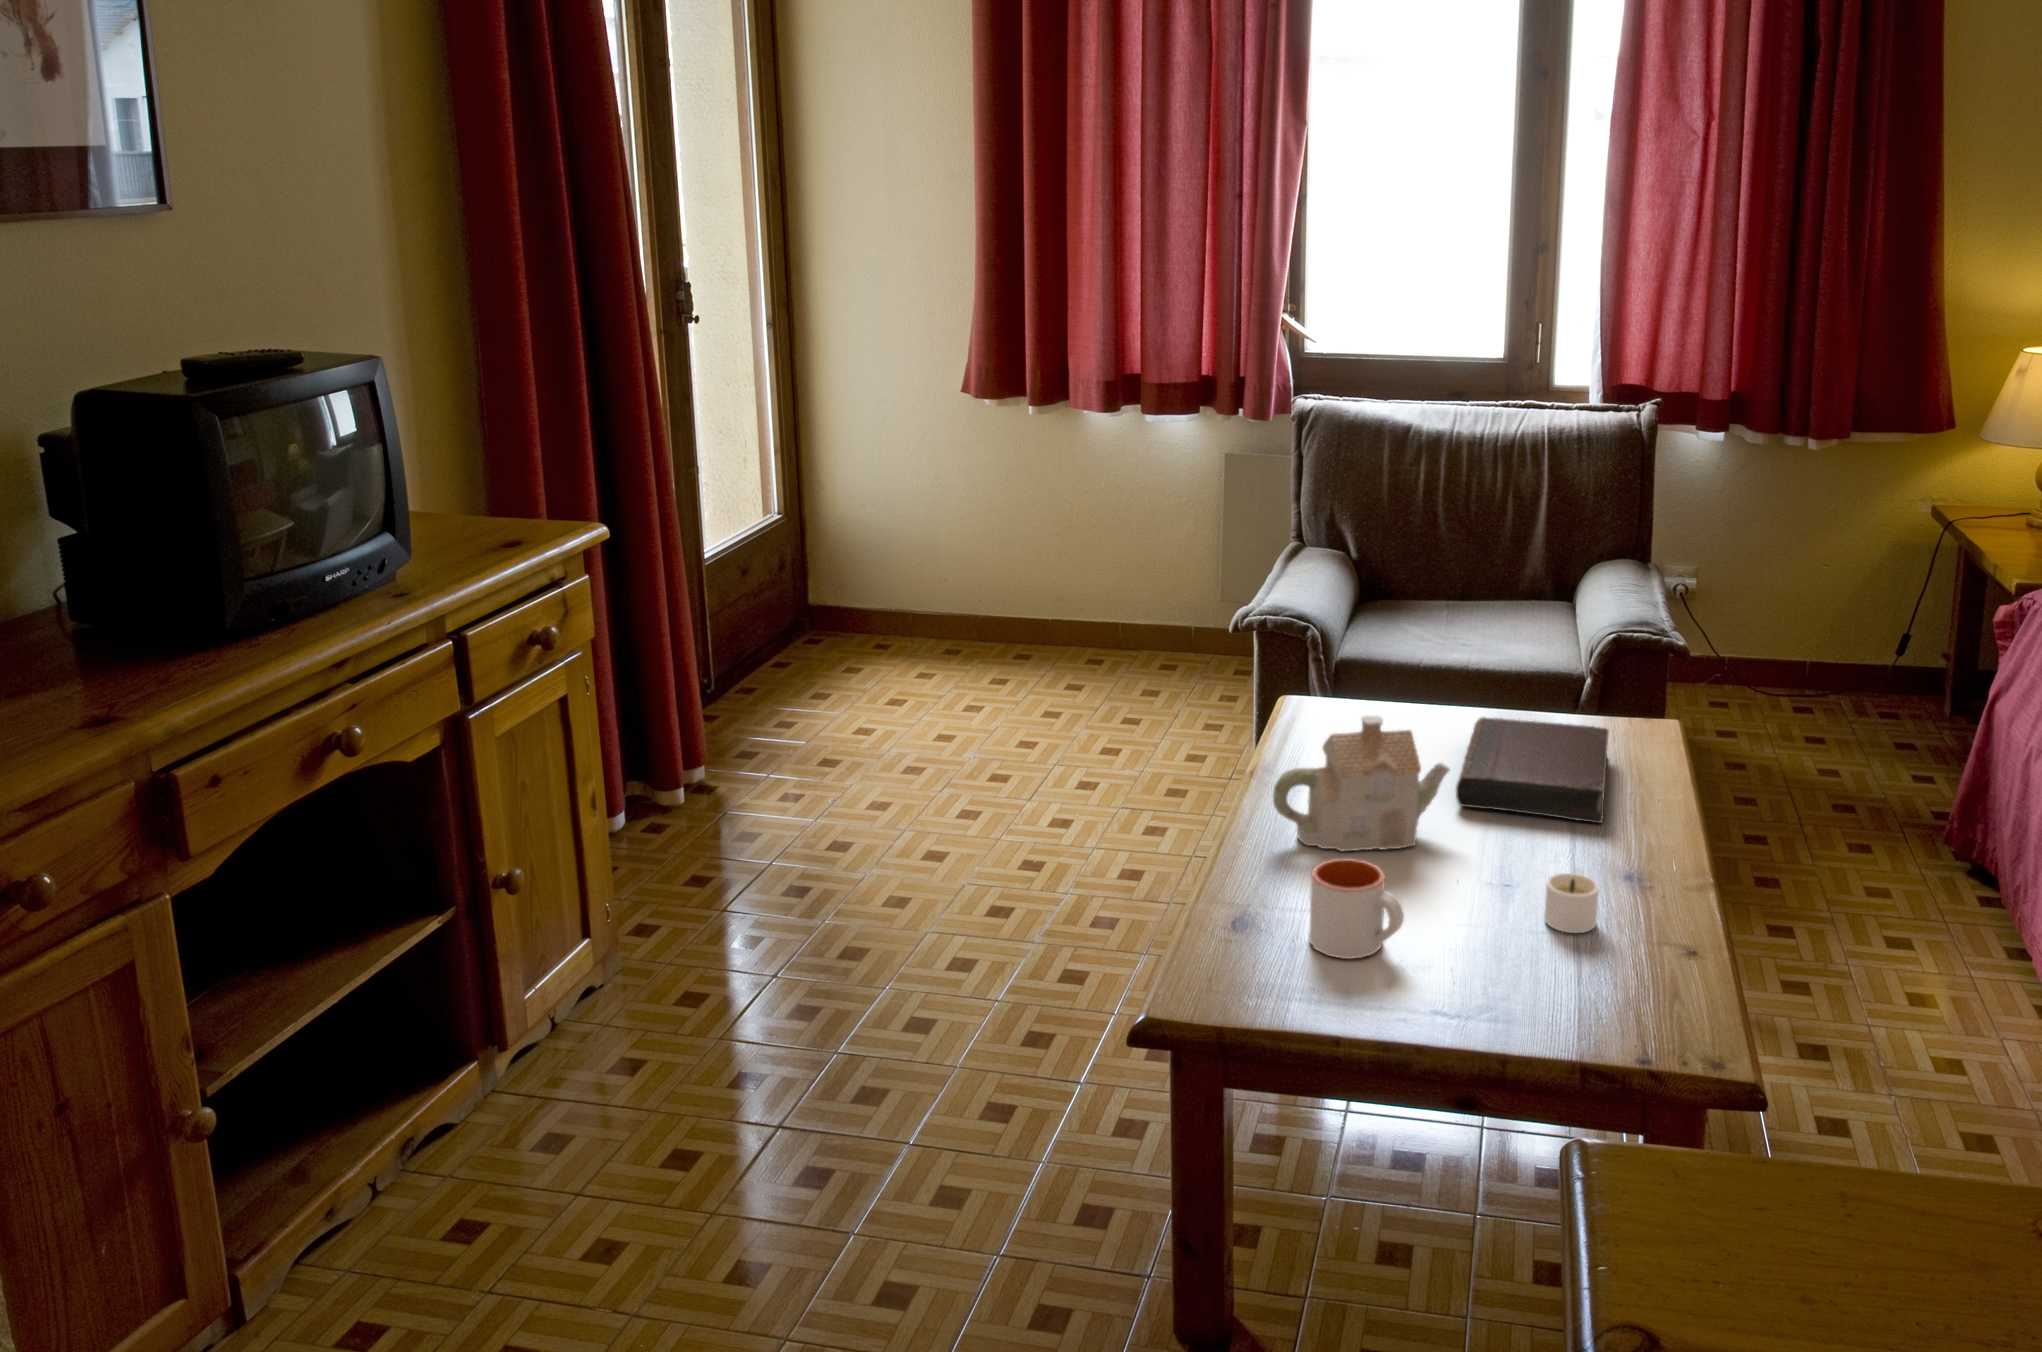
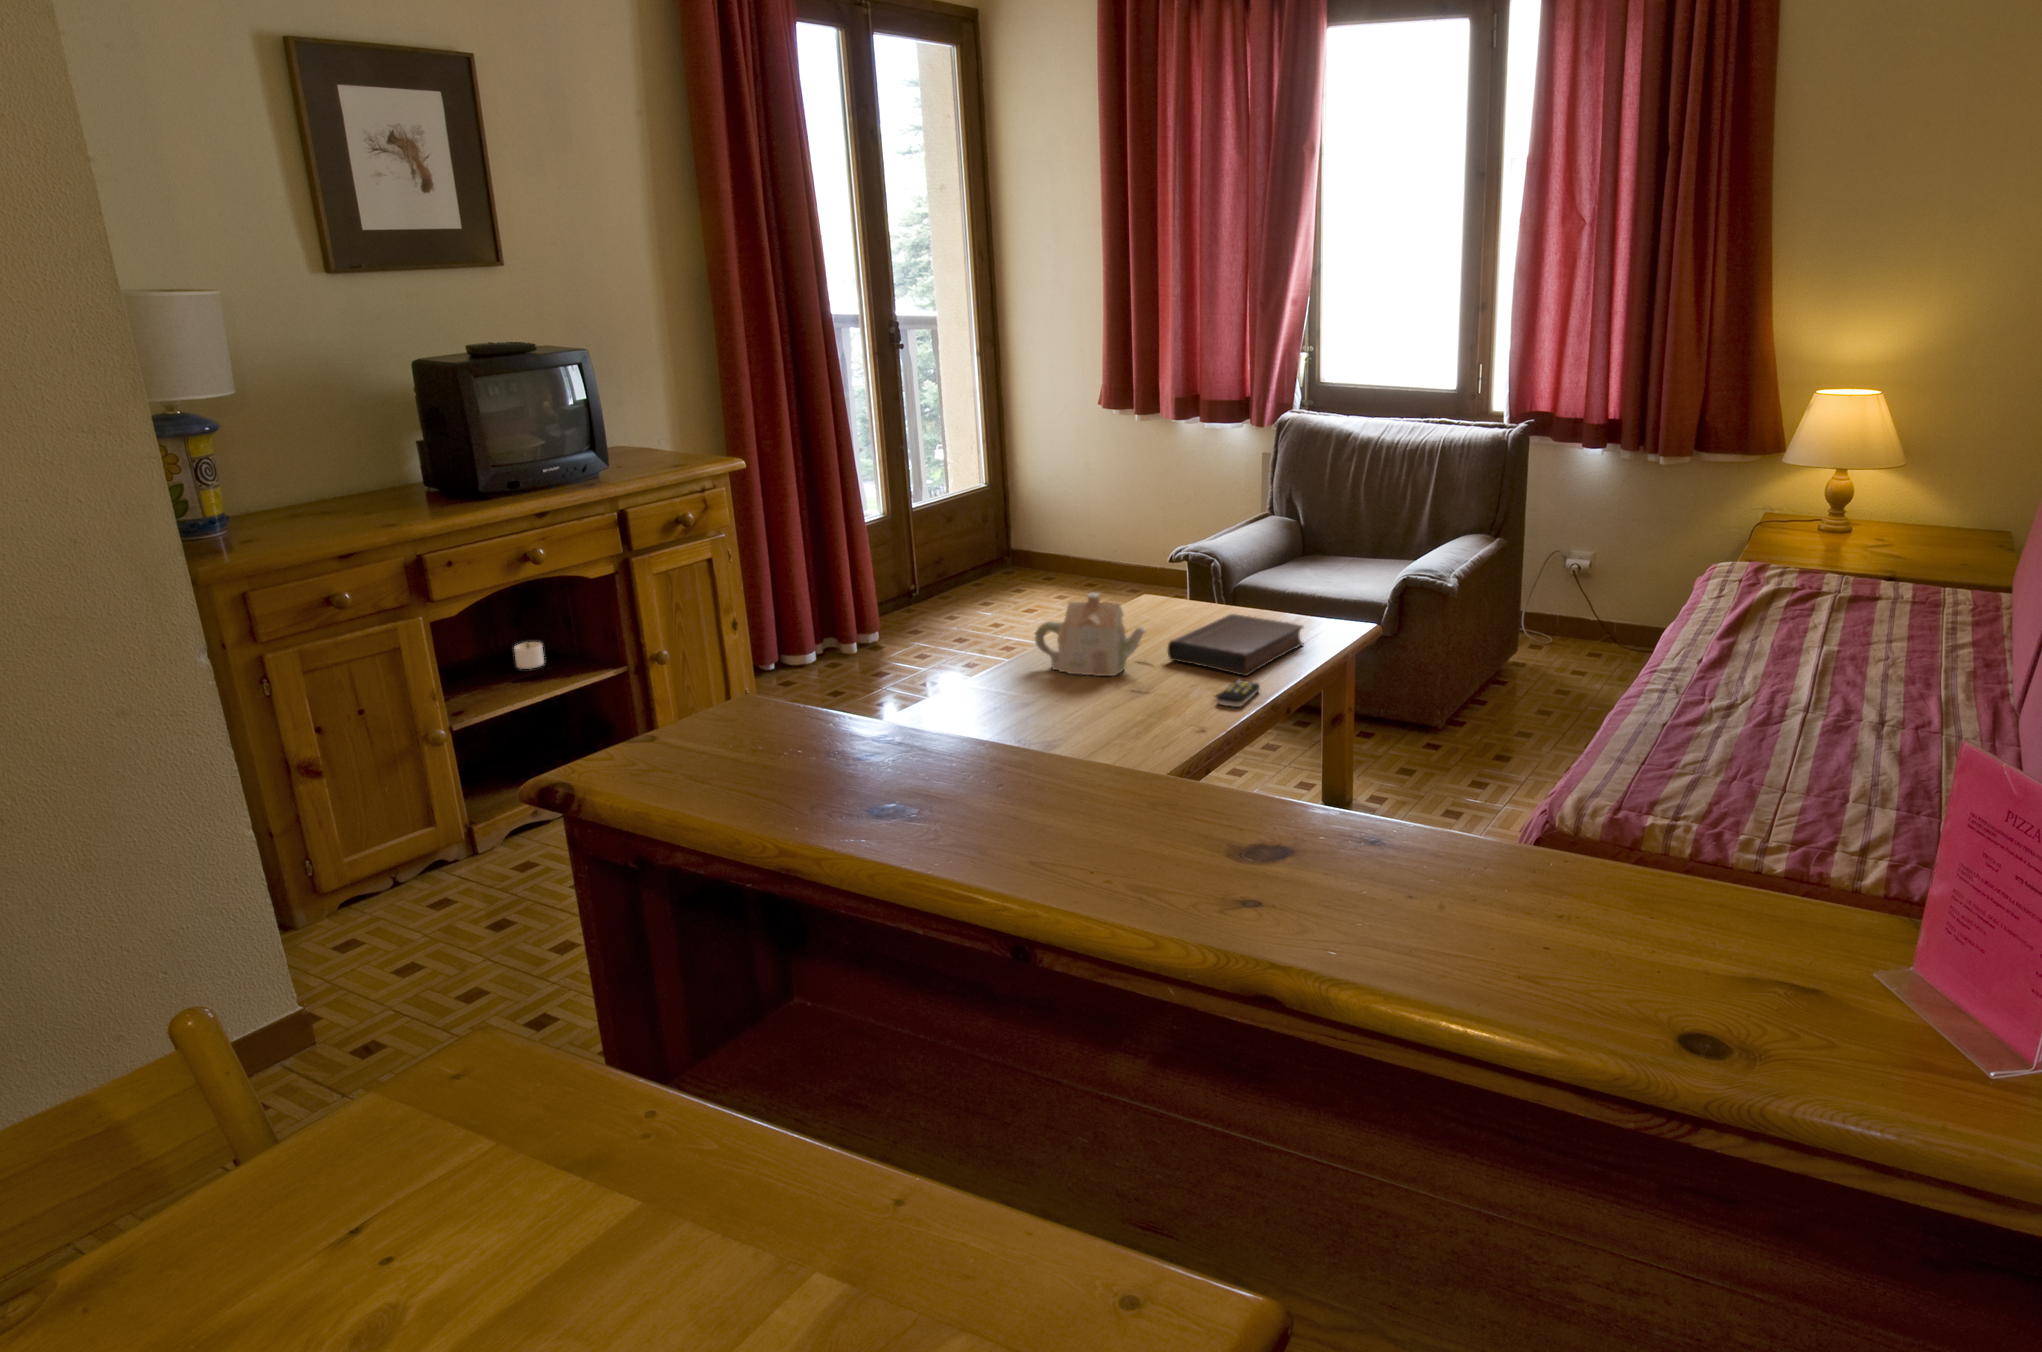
remote control: none [1610,834,1667,884] -> present [1217,680,1260,707]
mug: present [1309,858,1404,959] -> none [993,664,1038,720]
candle: present [1544,873,1599,933] -> present [514,642,544,669]

